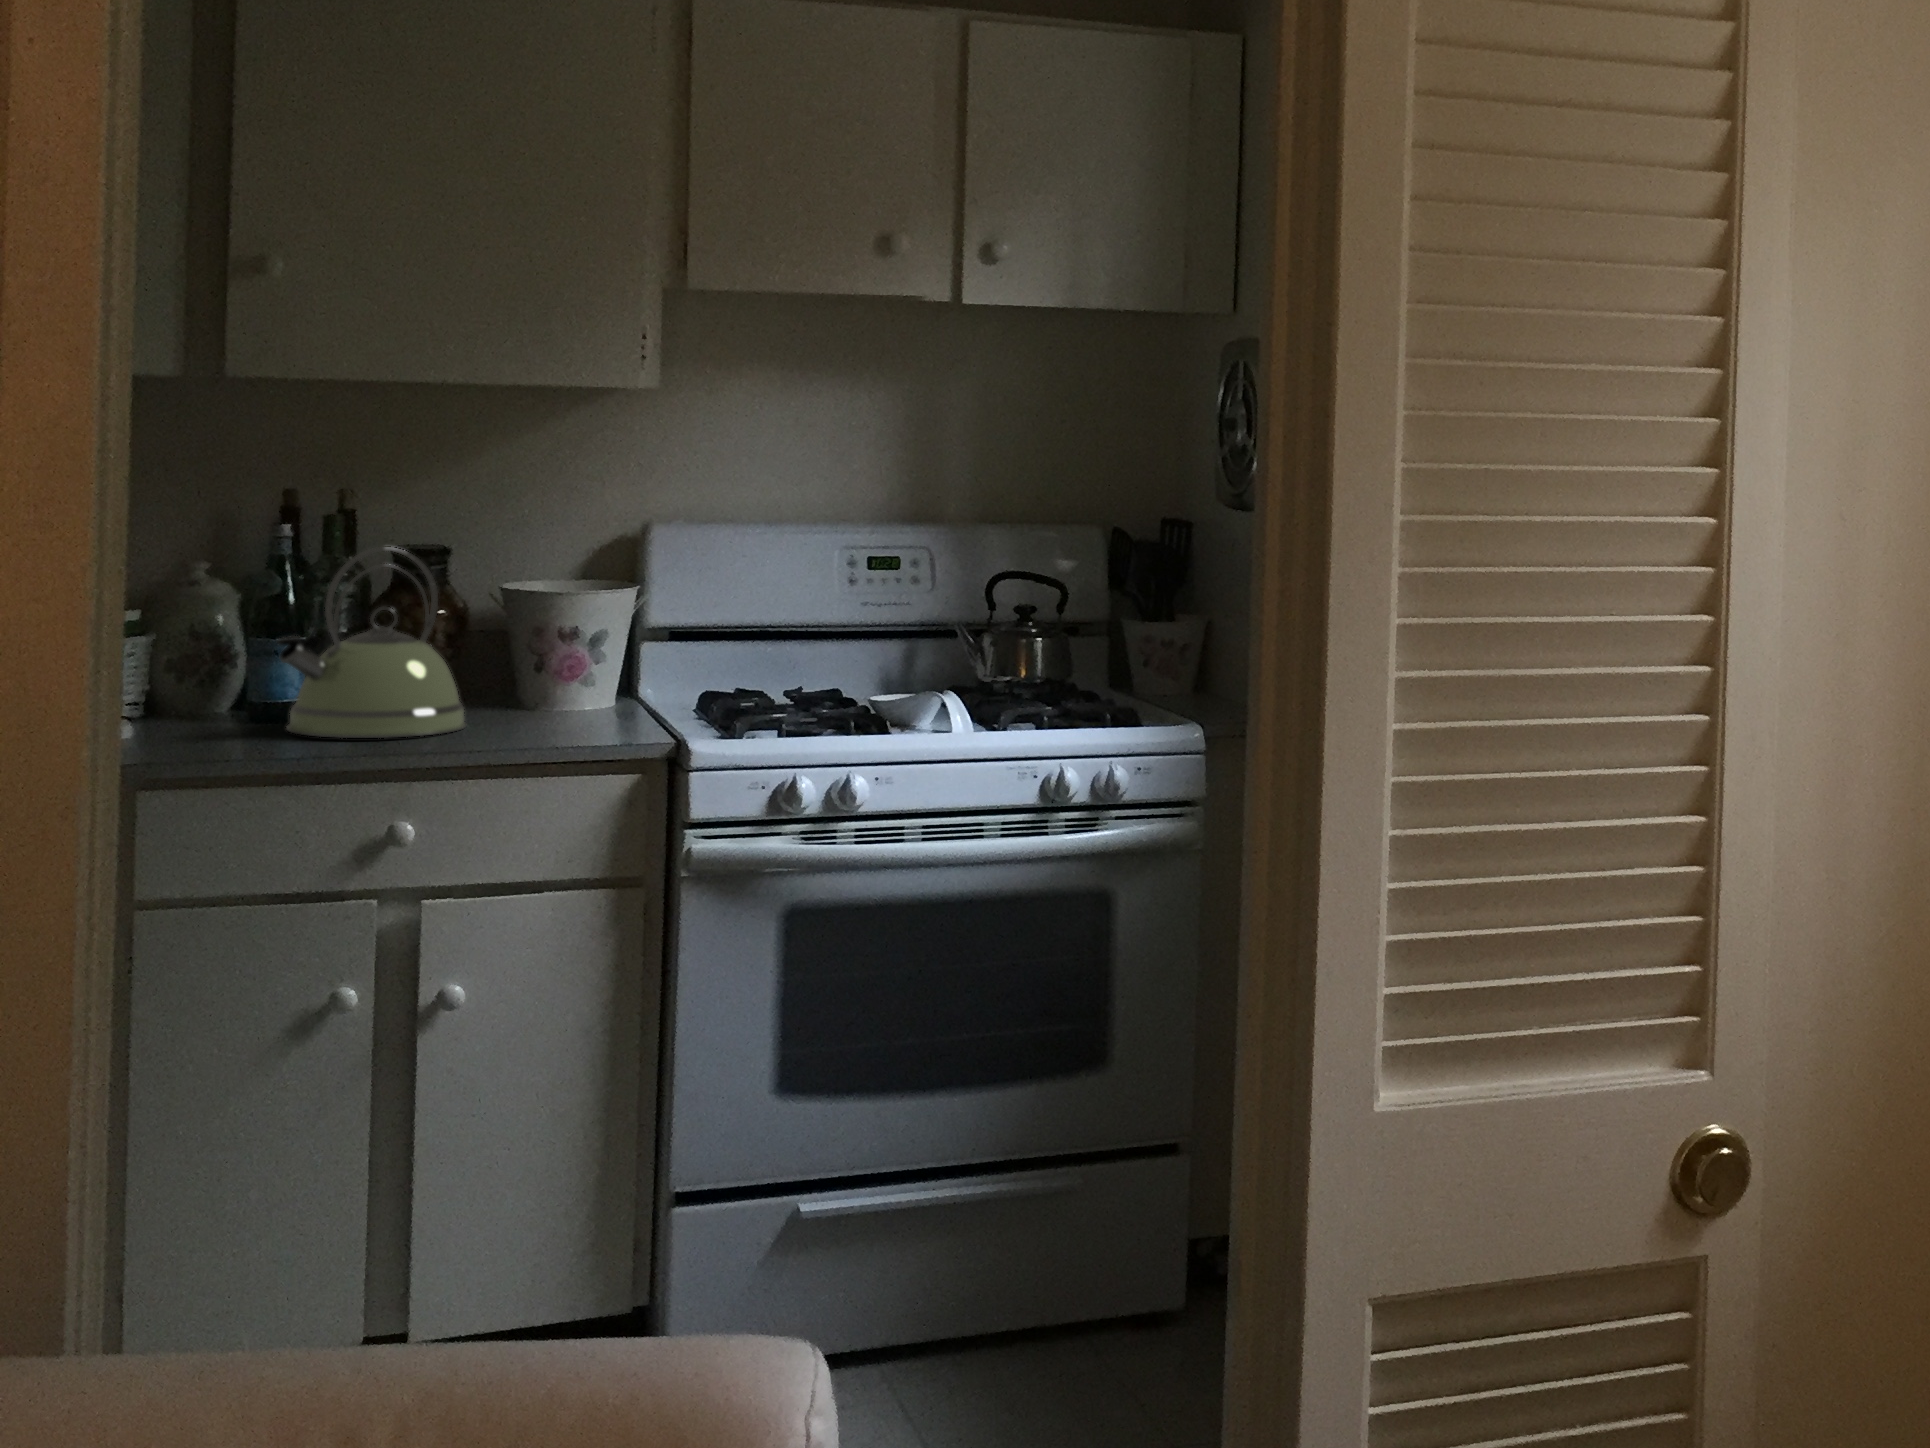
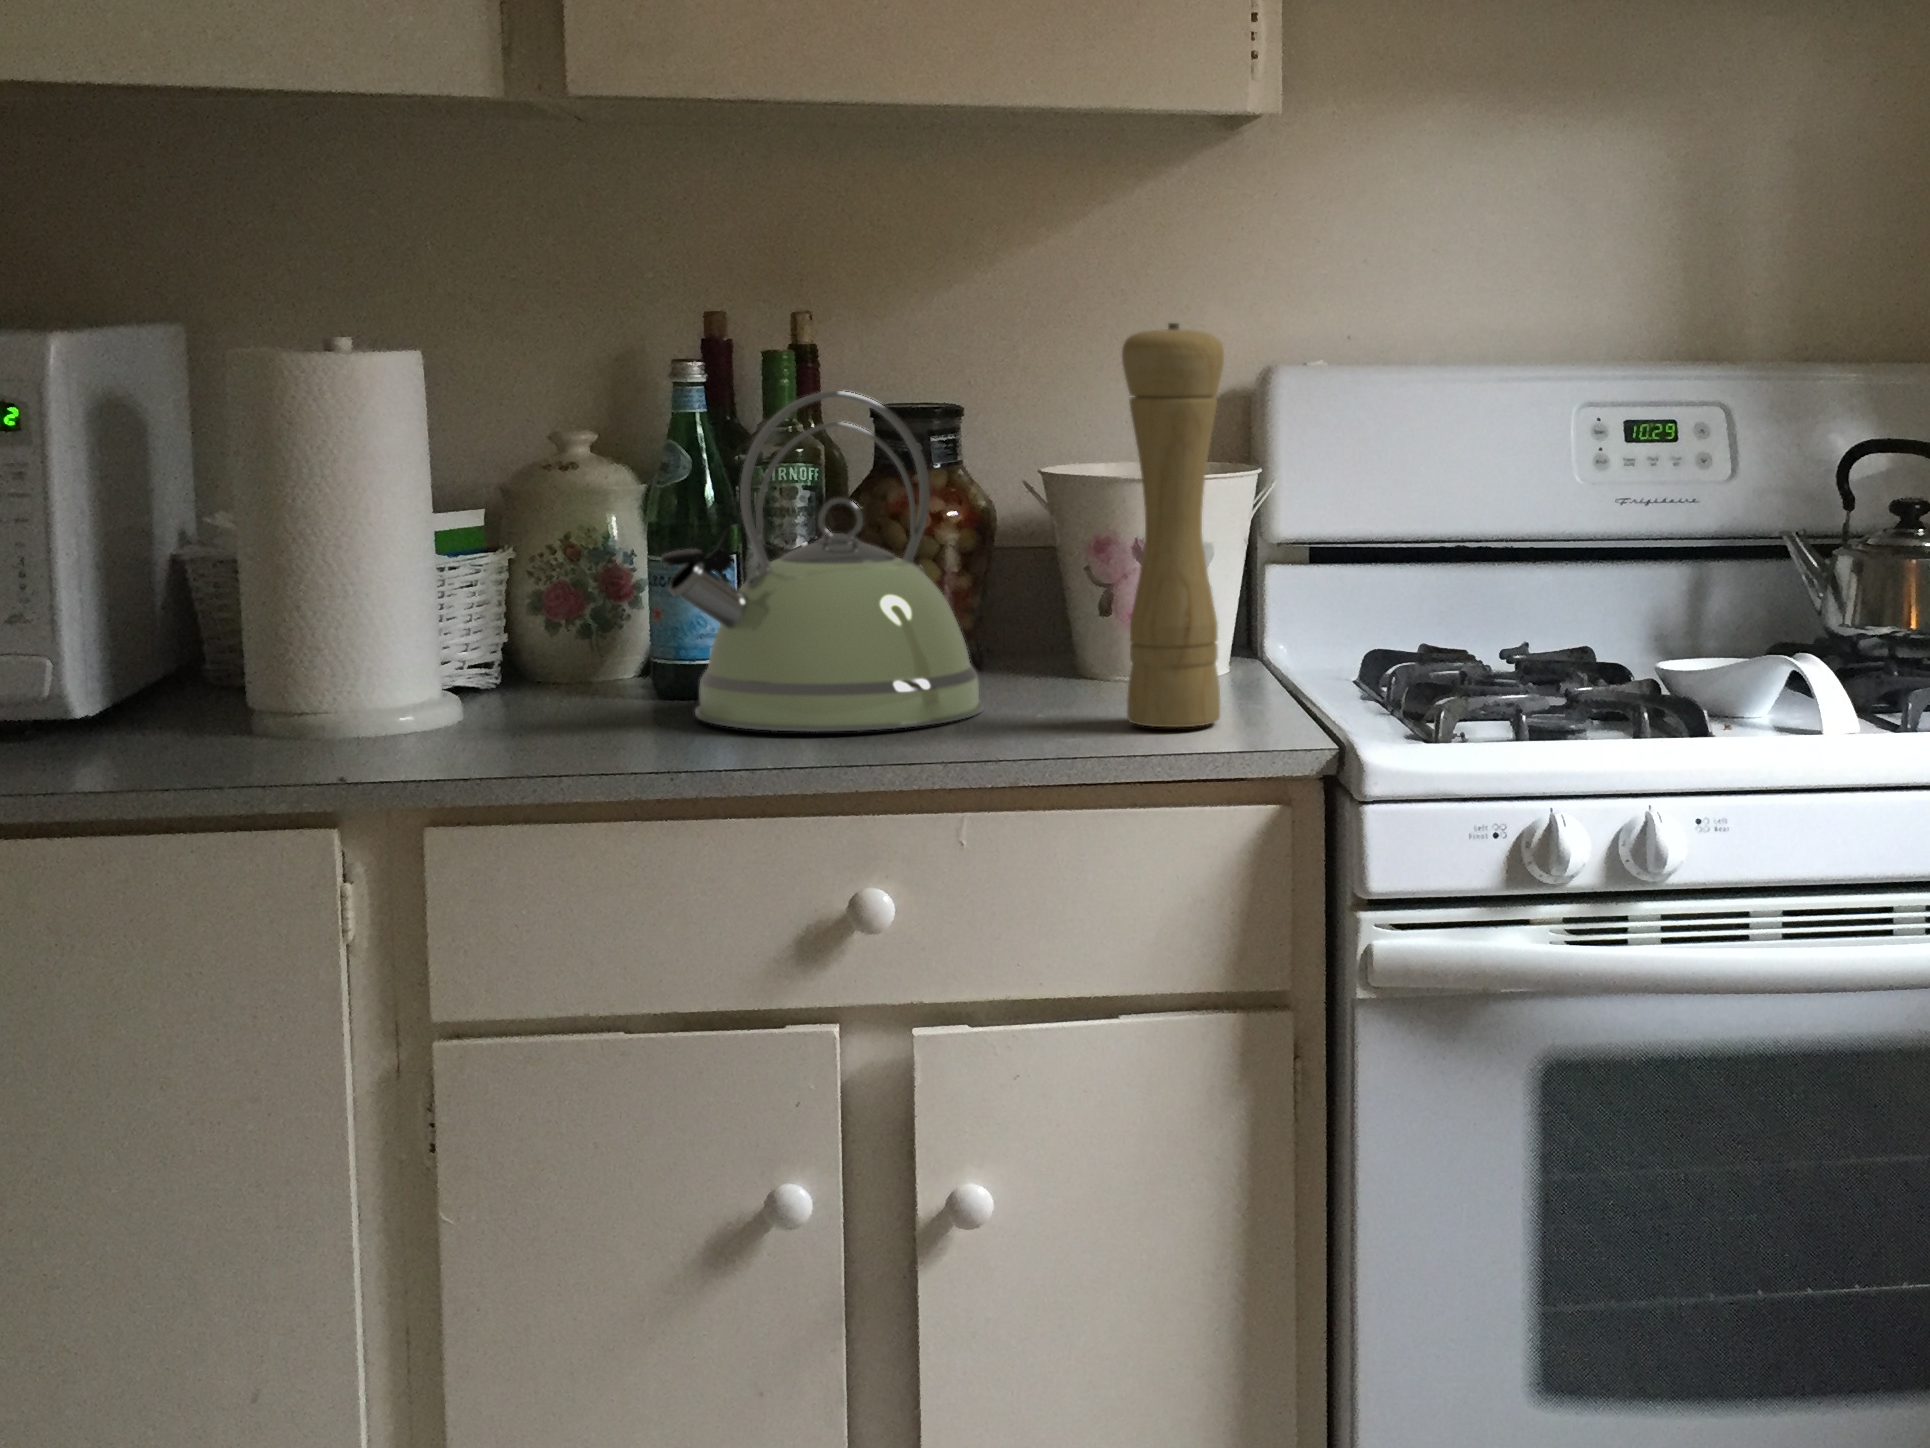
pepper mill: none [557,515,622,733] -> present [1122,323,1224,727]

